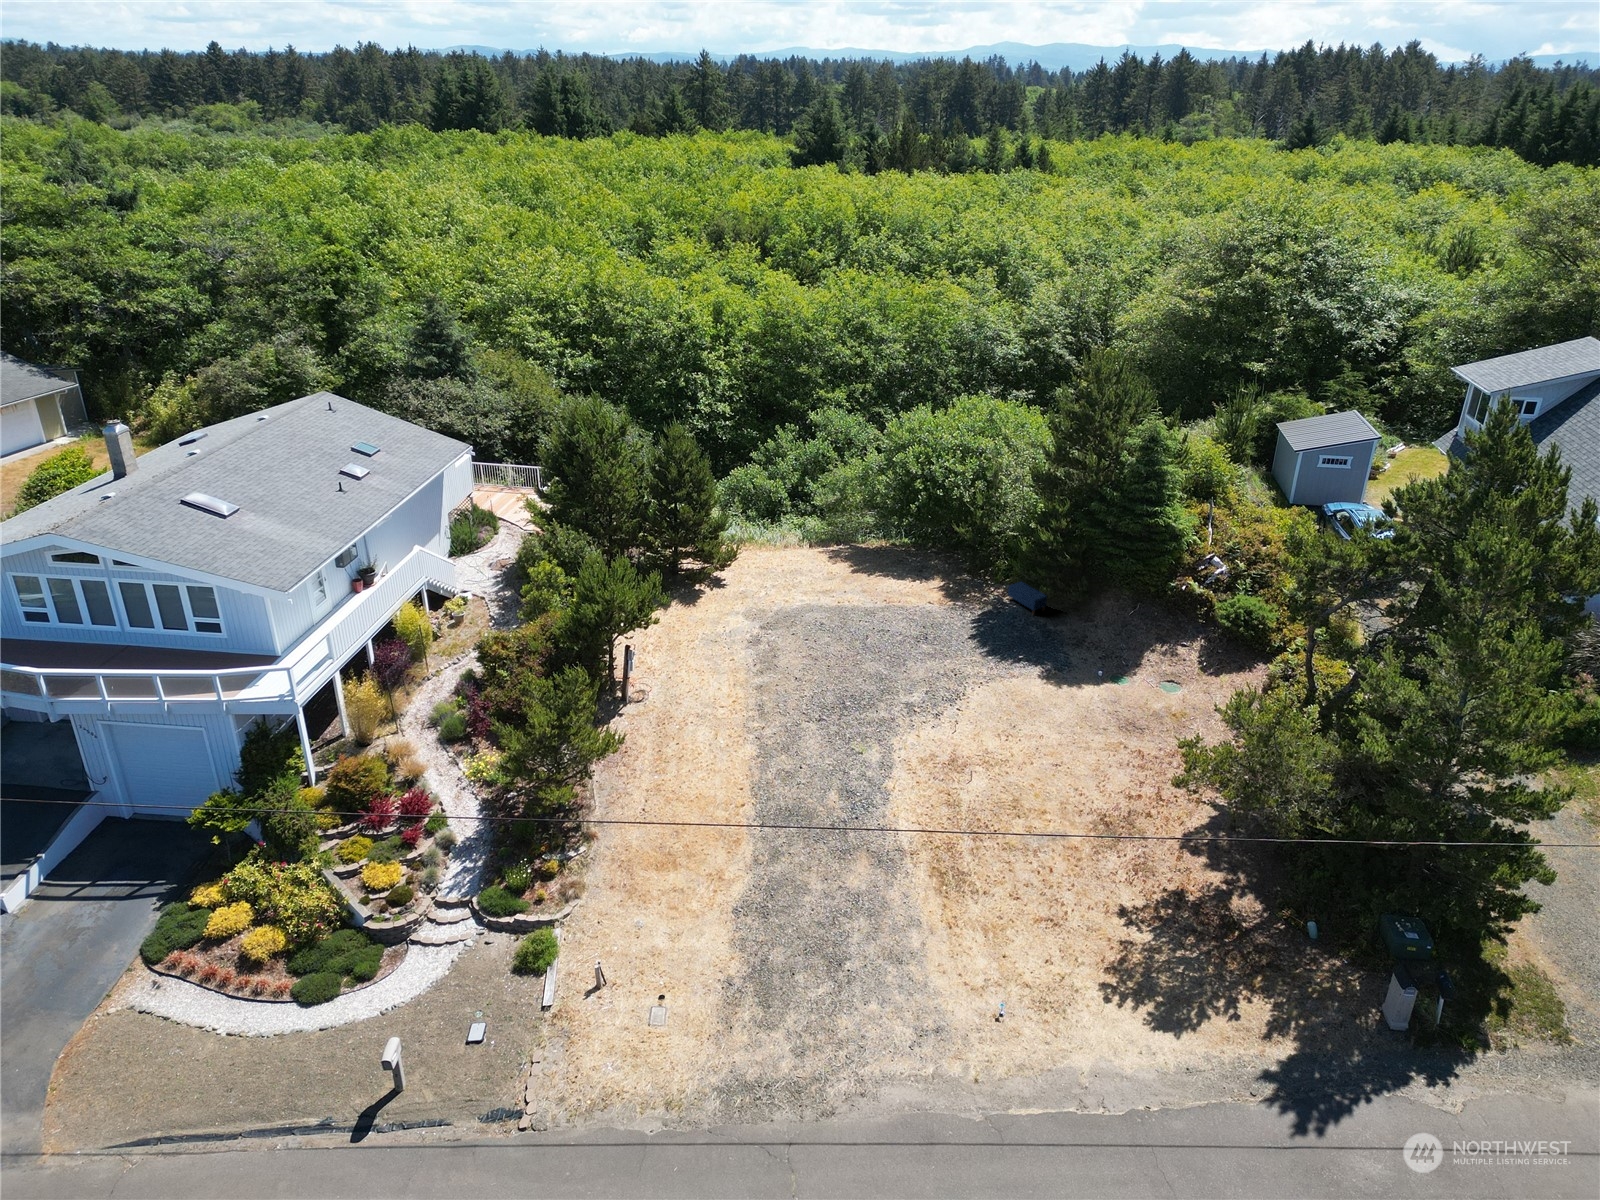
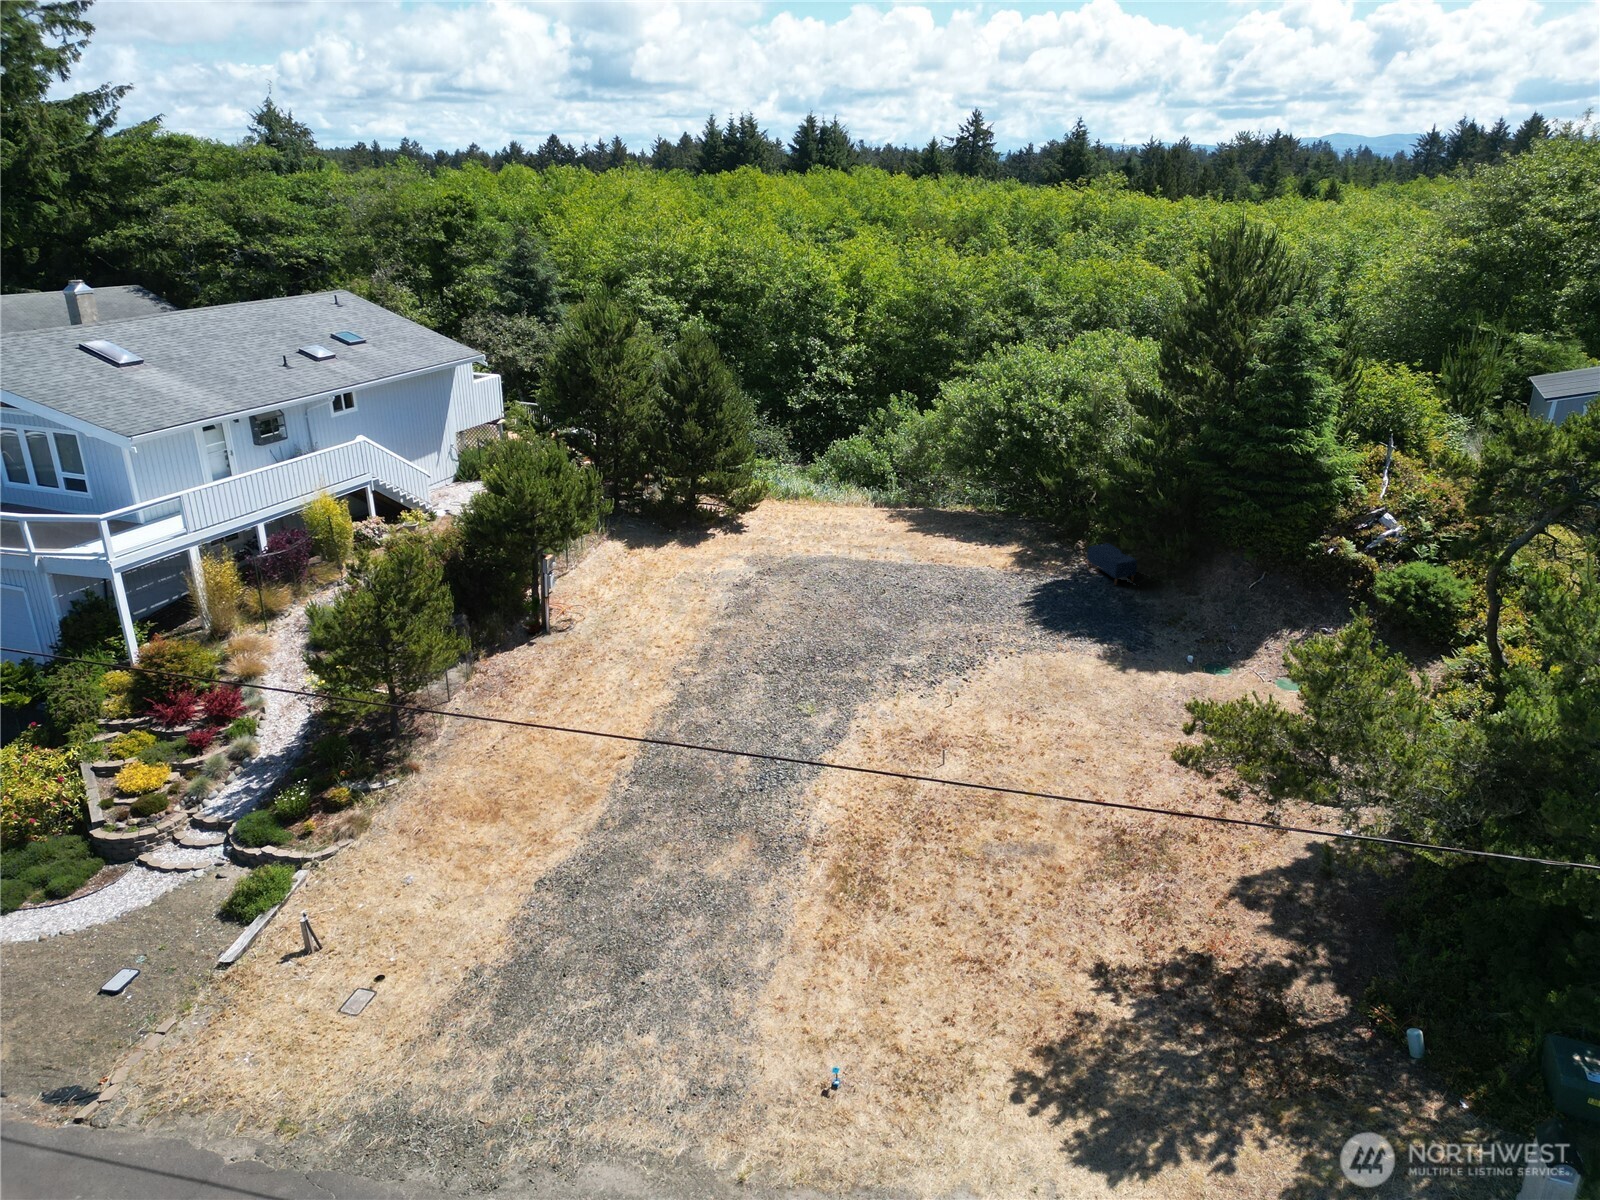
potted tree: none [609,670,628,702] -> present [524,597,542,633]

